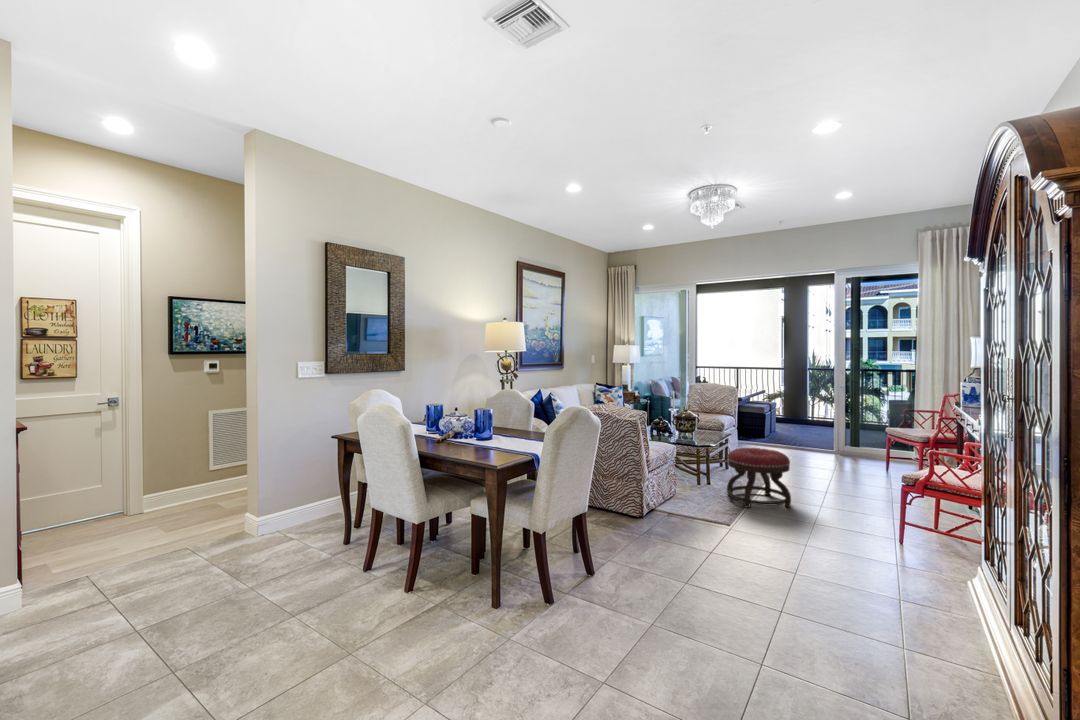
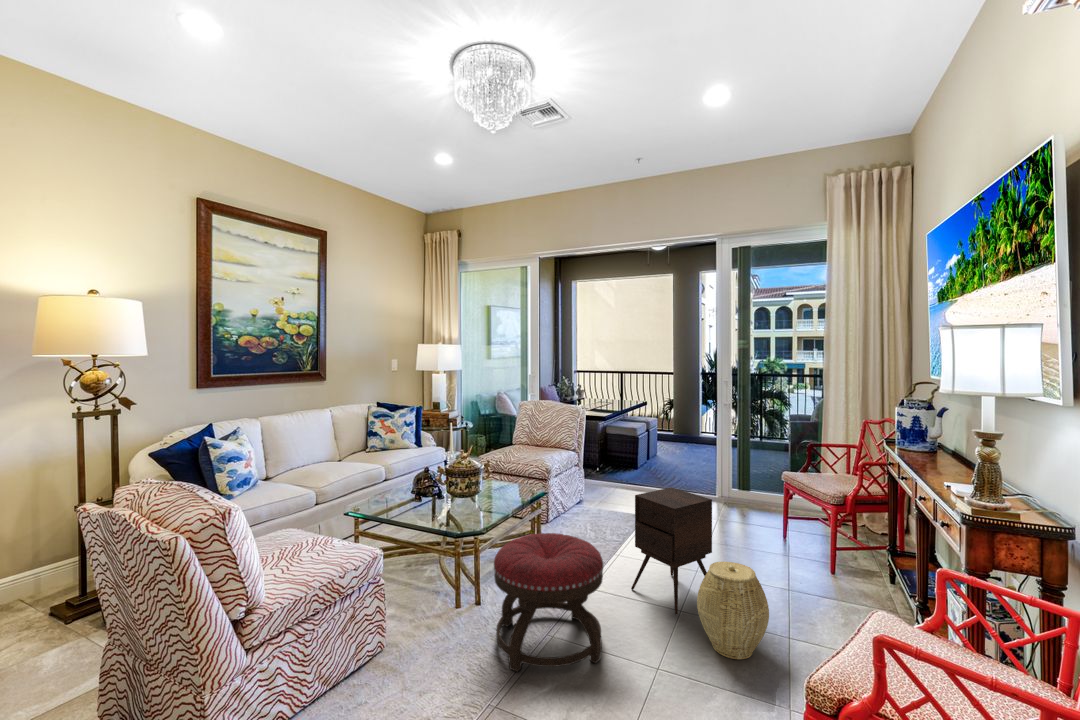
side table: none [793,430,848,496] -> present [631,487,712,615]
woven basket: none [842,463,884,510] -> present [697,562,769,659]

